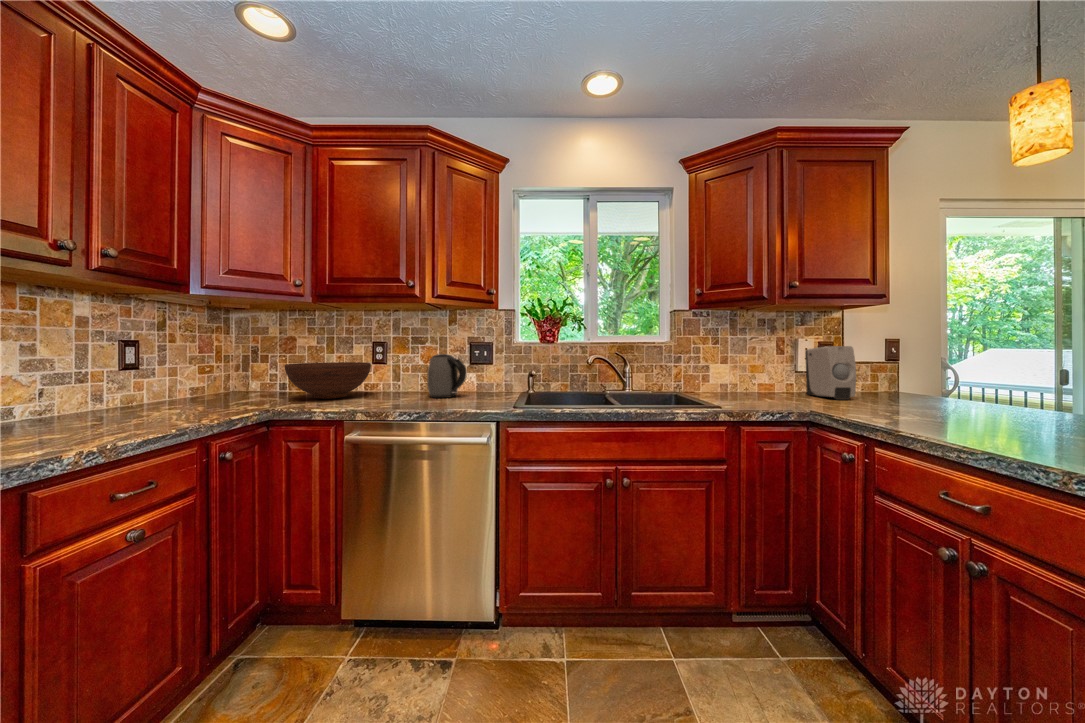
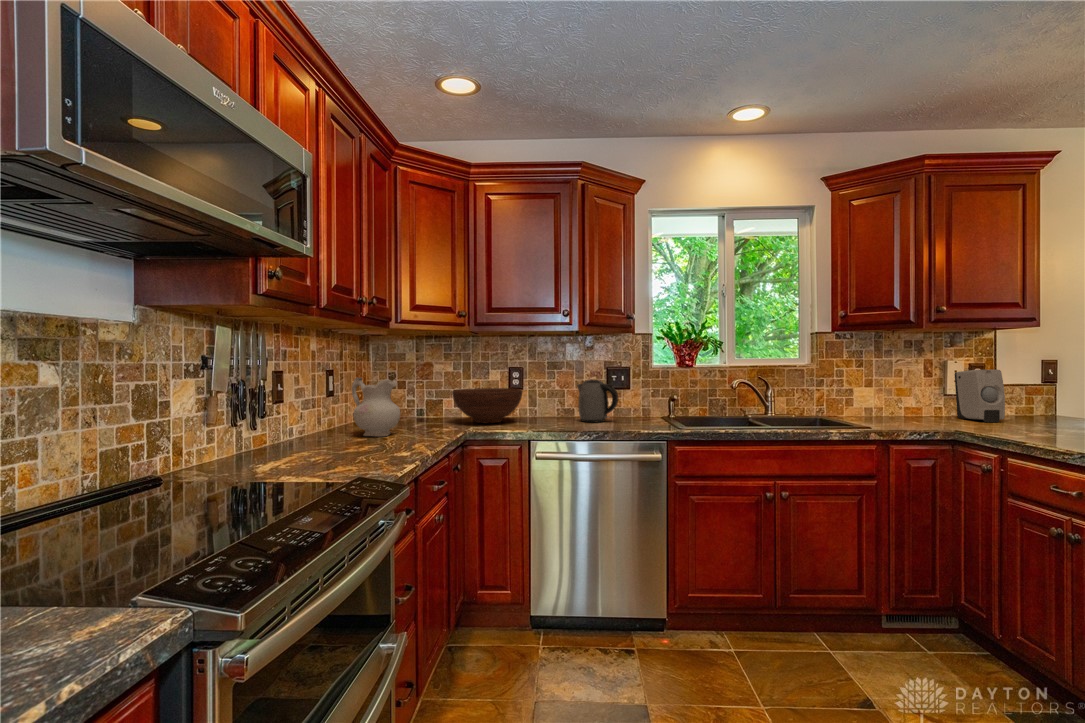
ceramic pitcher: none [105,346,186,417] -> present [352,378,400,436]

